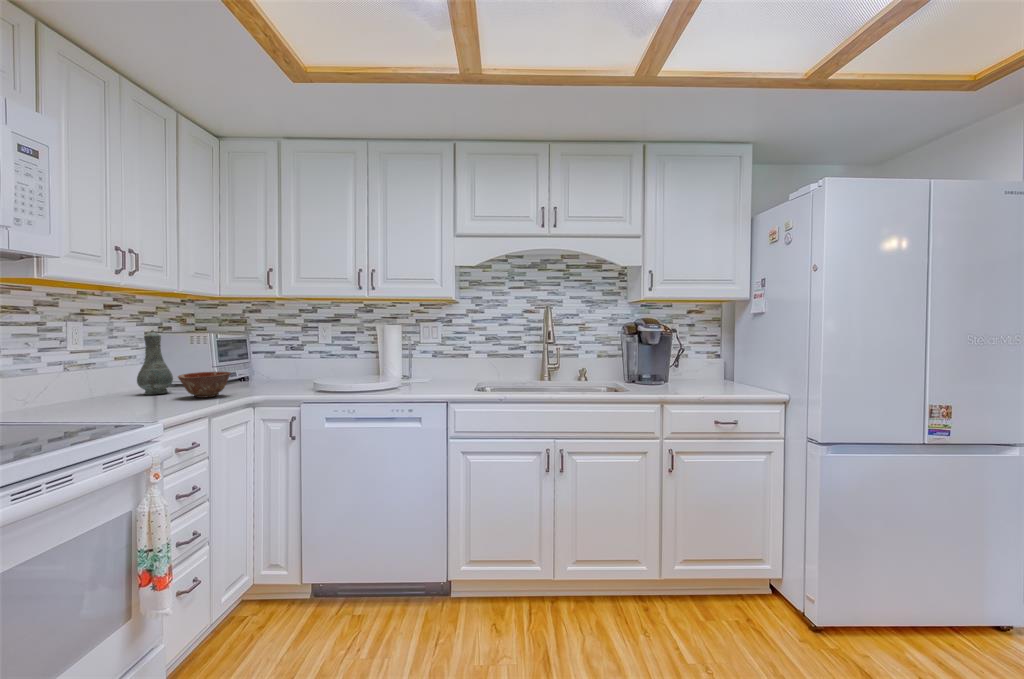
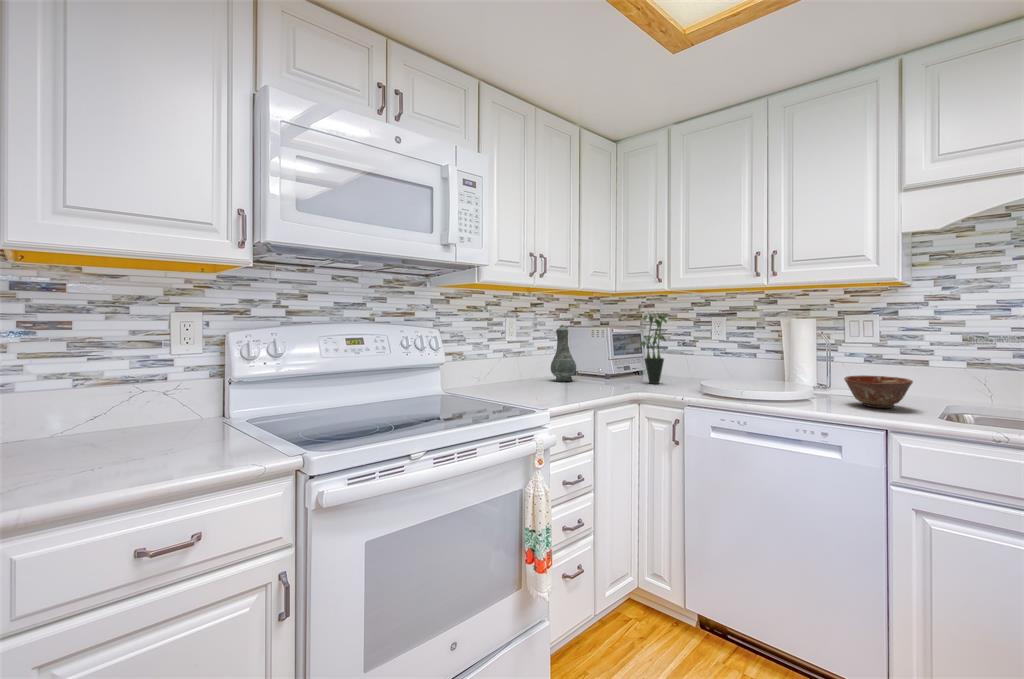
potted plant: none [250,316,283,388] -> present [640,314,667,384]
ceramic bowl: present [178,372,231,398] -> present [844,375,913,408]

